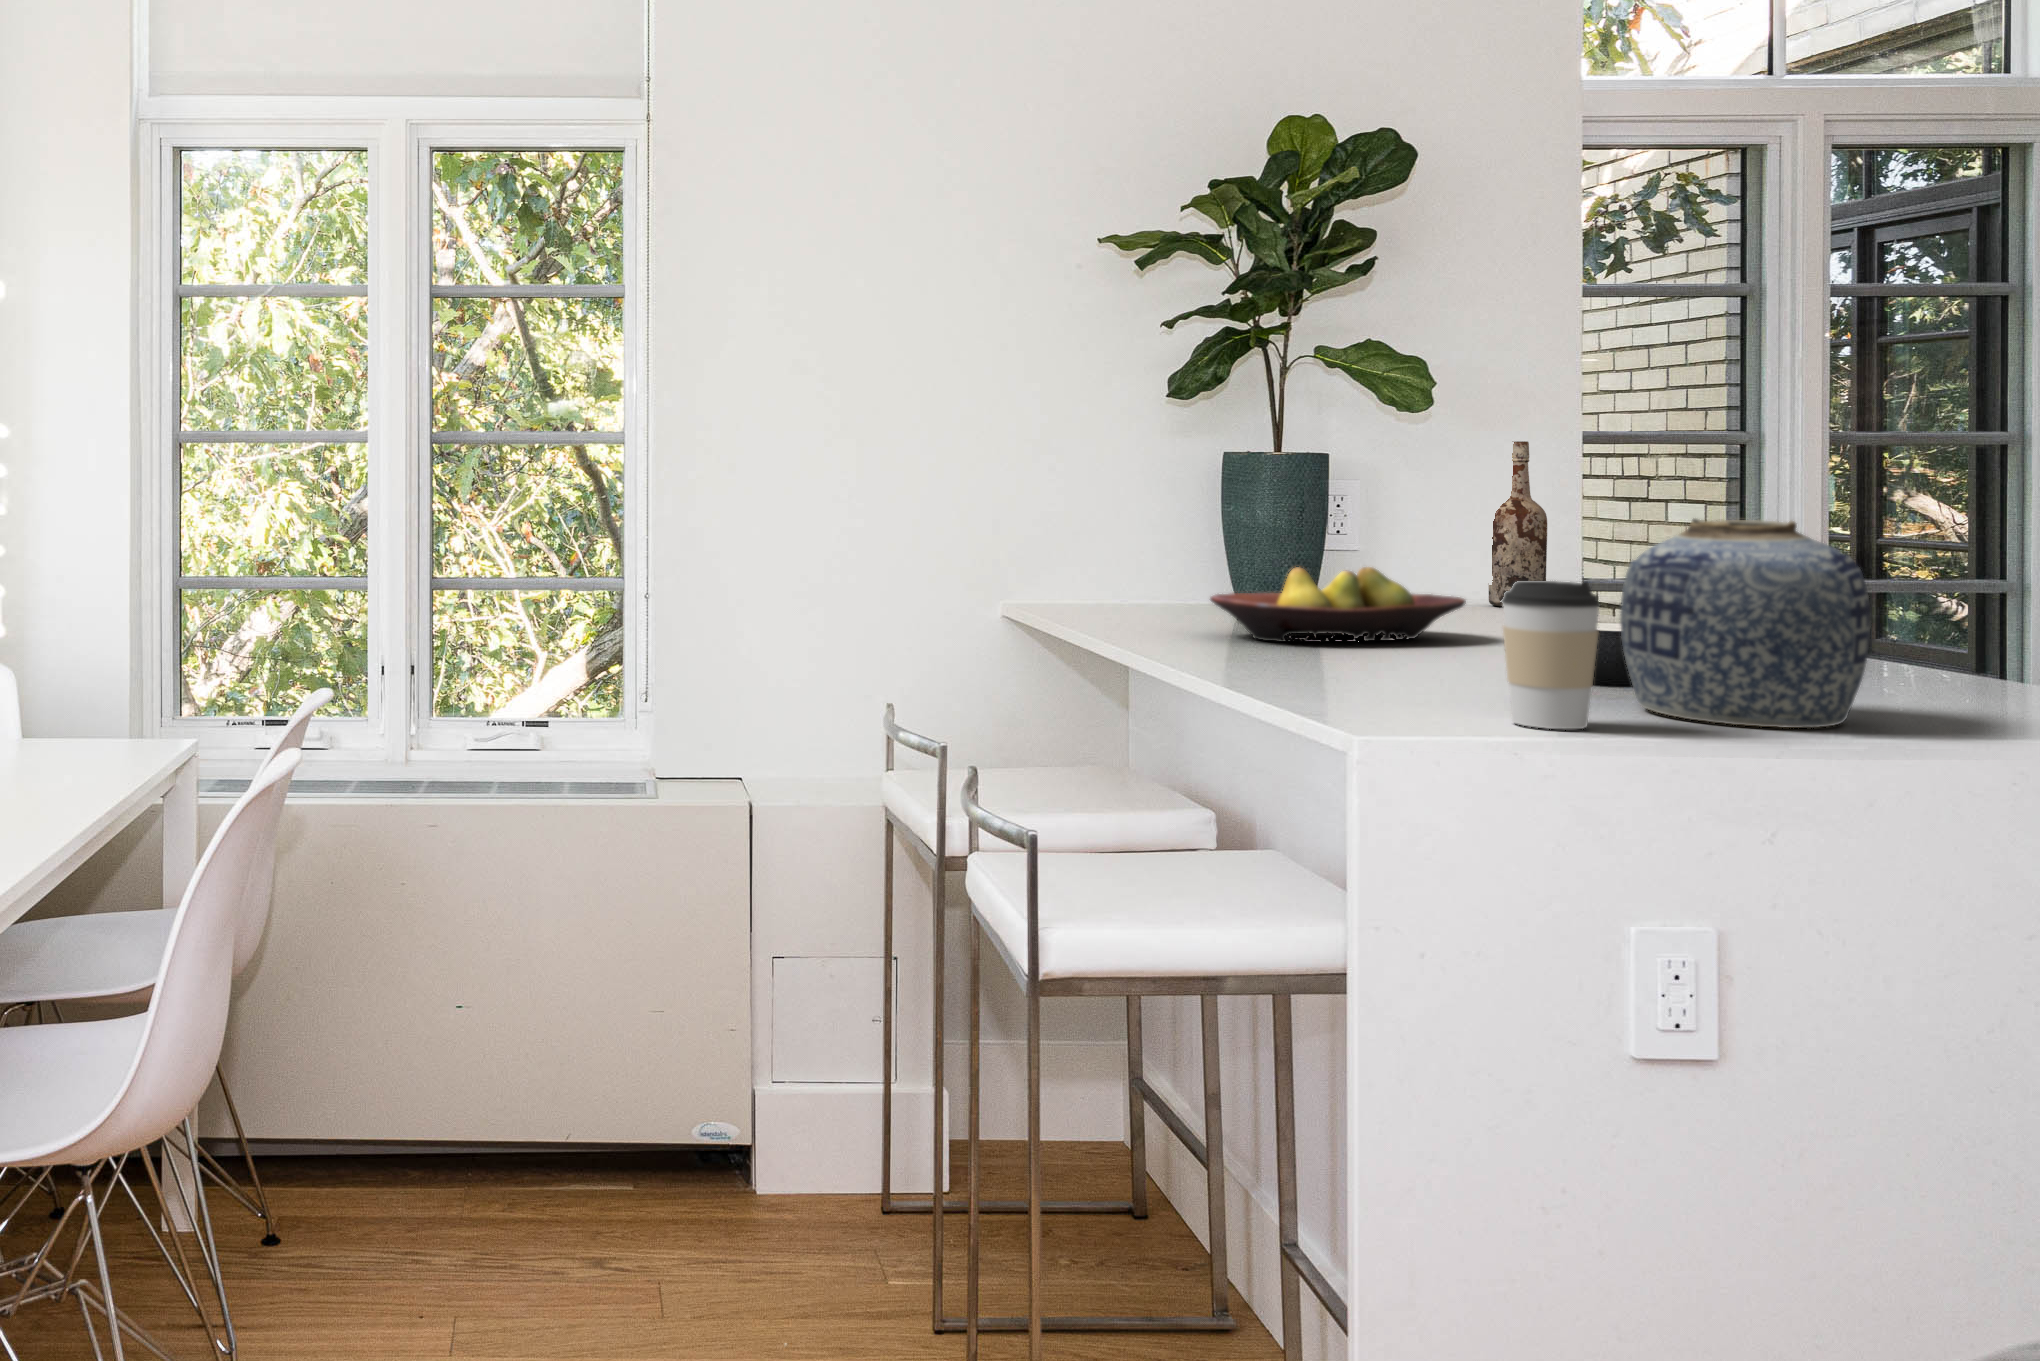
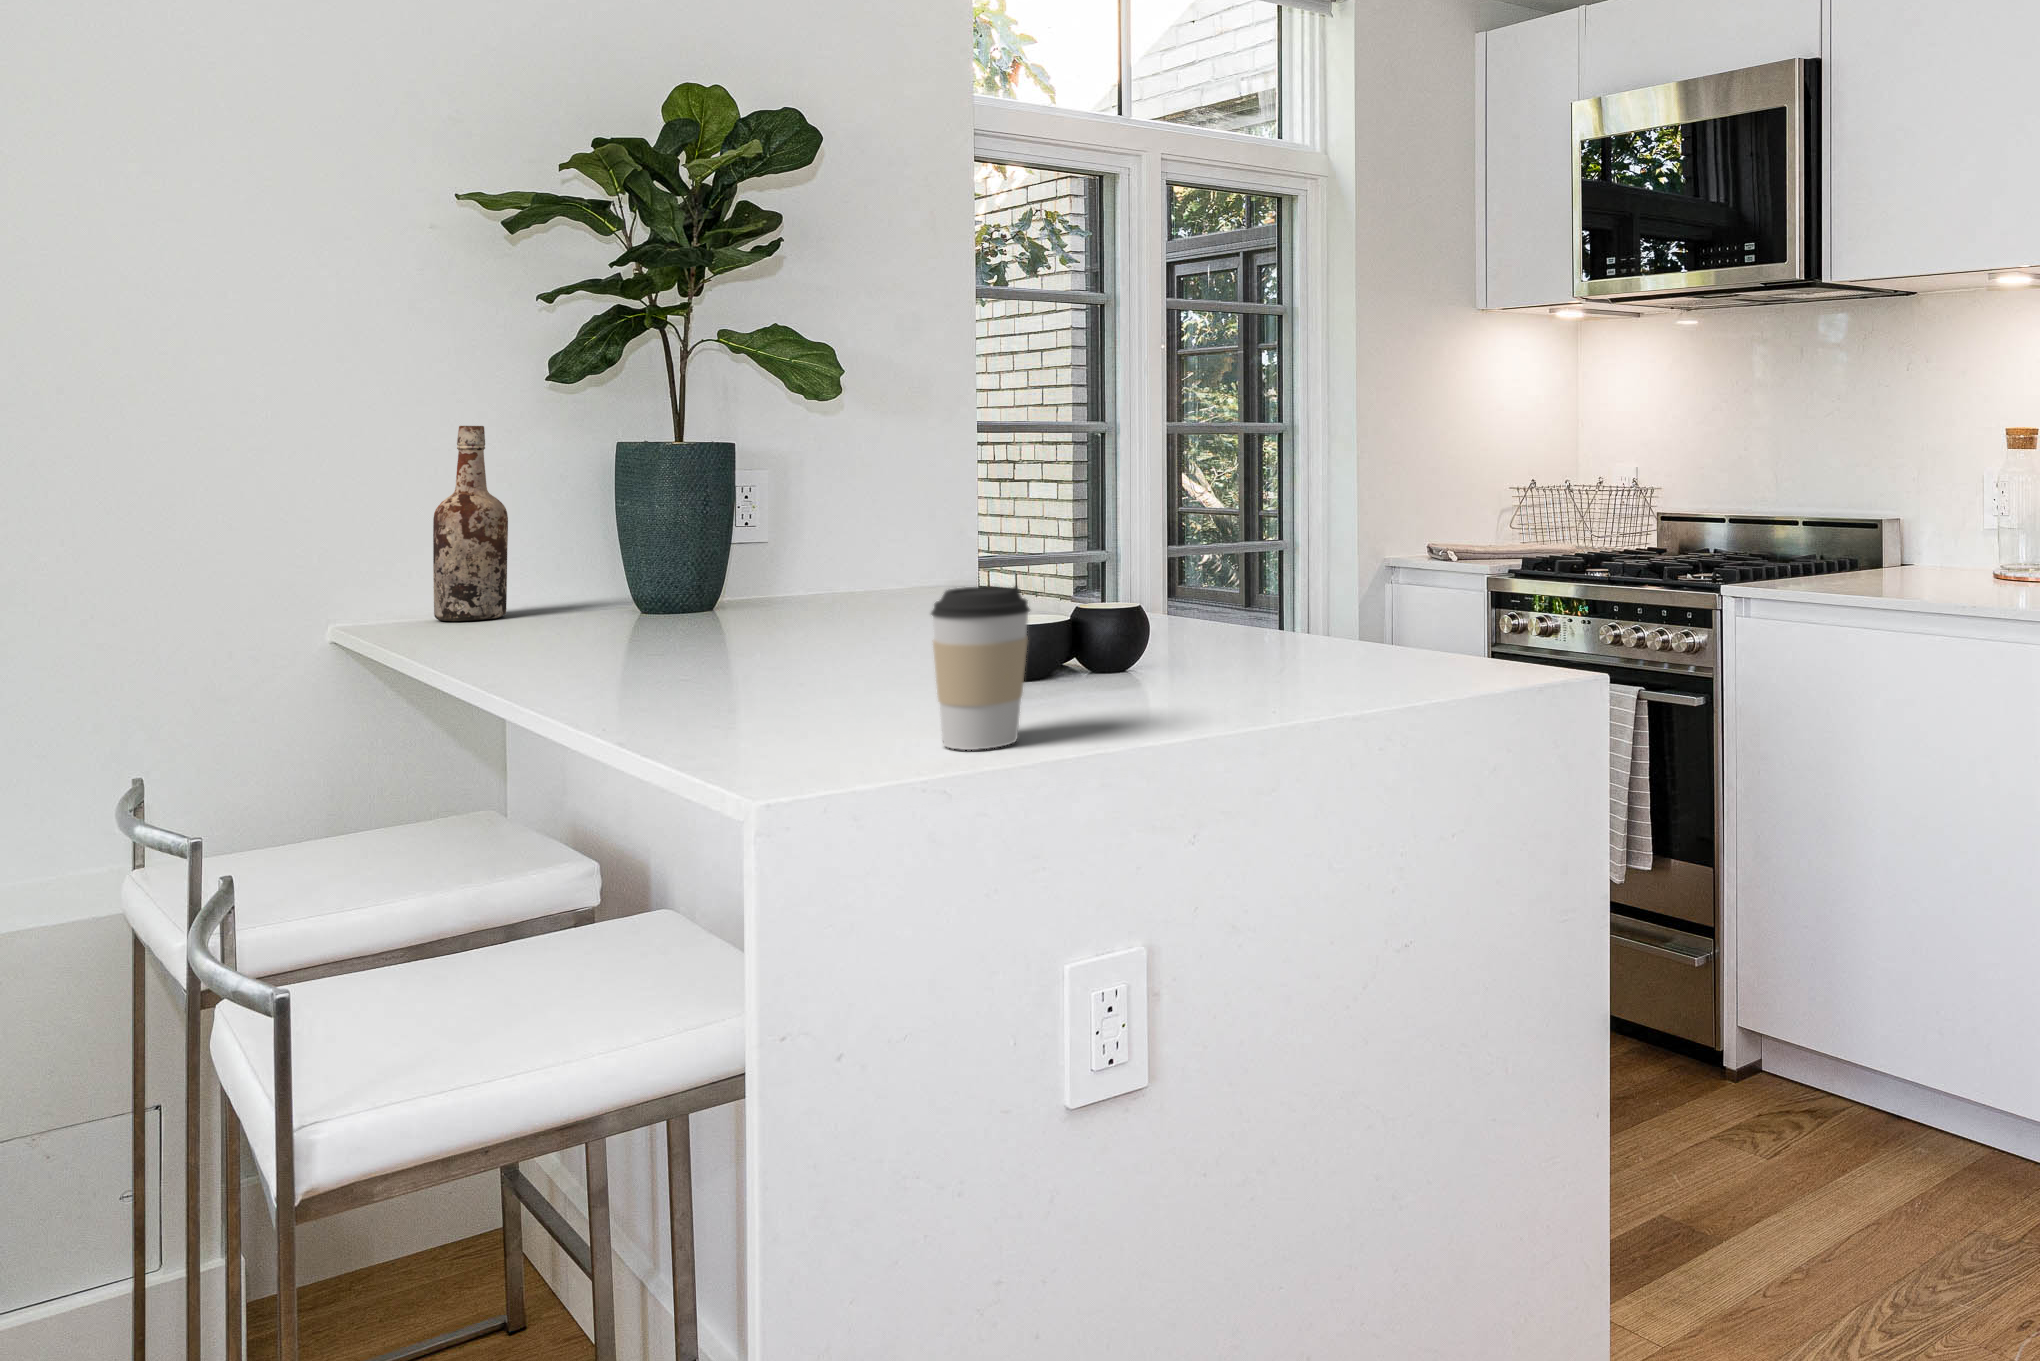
wine bottle: present [1489,441,1547,607] -> present [433,426,508,621]
vase: present [1620,518,1871,728] -> none [1038,511,1238,711]
fruit bowl: present [1210,567,1466,642] -> none [590,563,876,655]

